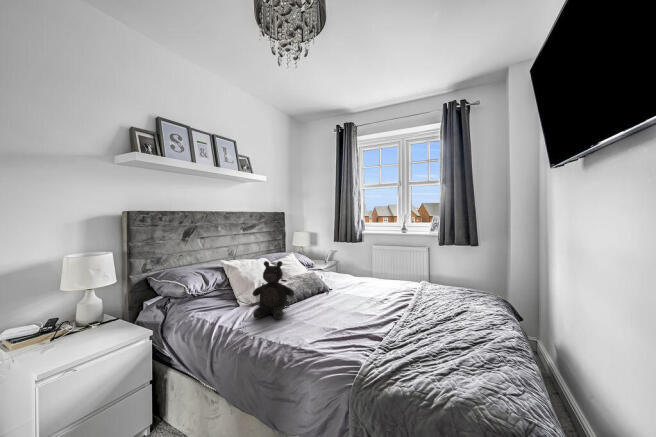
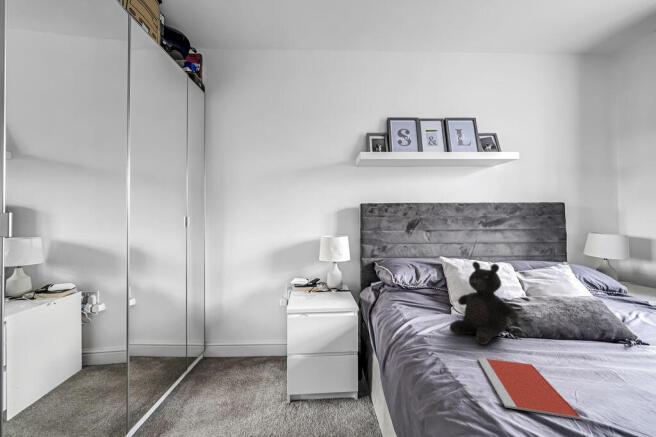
notebook: none [283,320,342,345] -> present [478,358,581,419]

